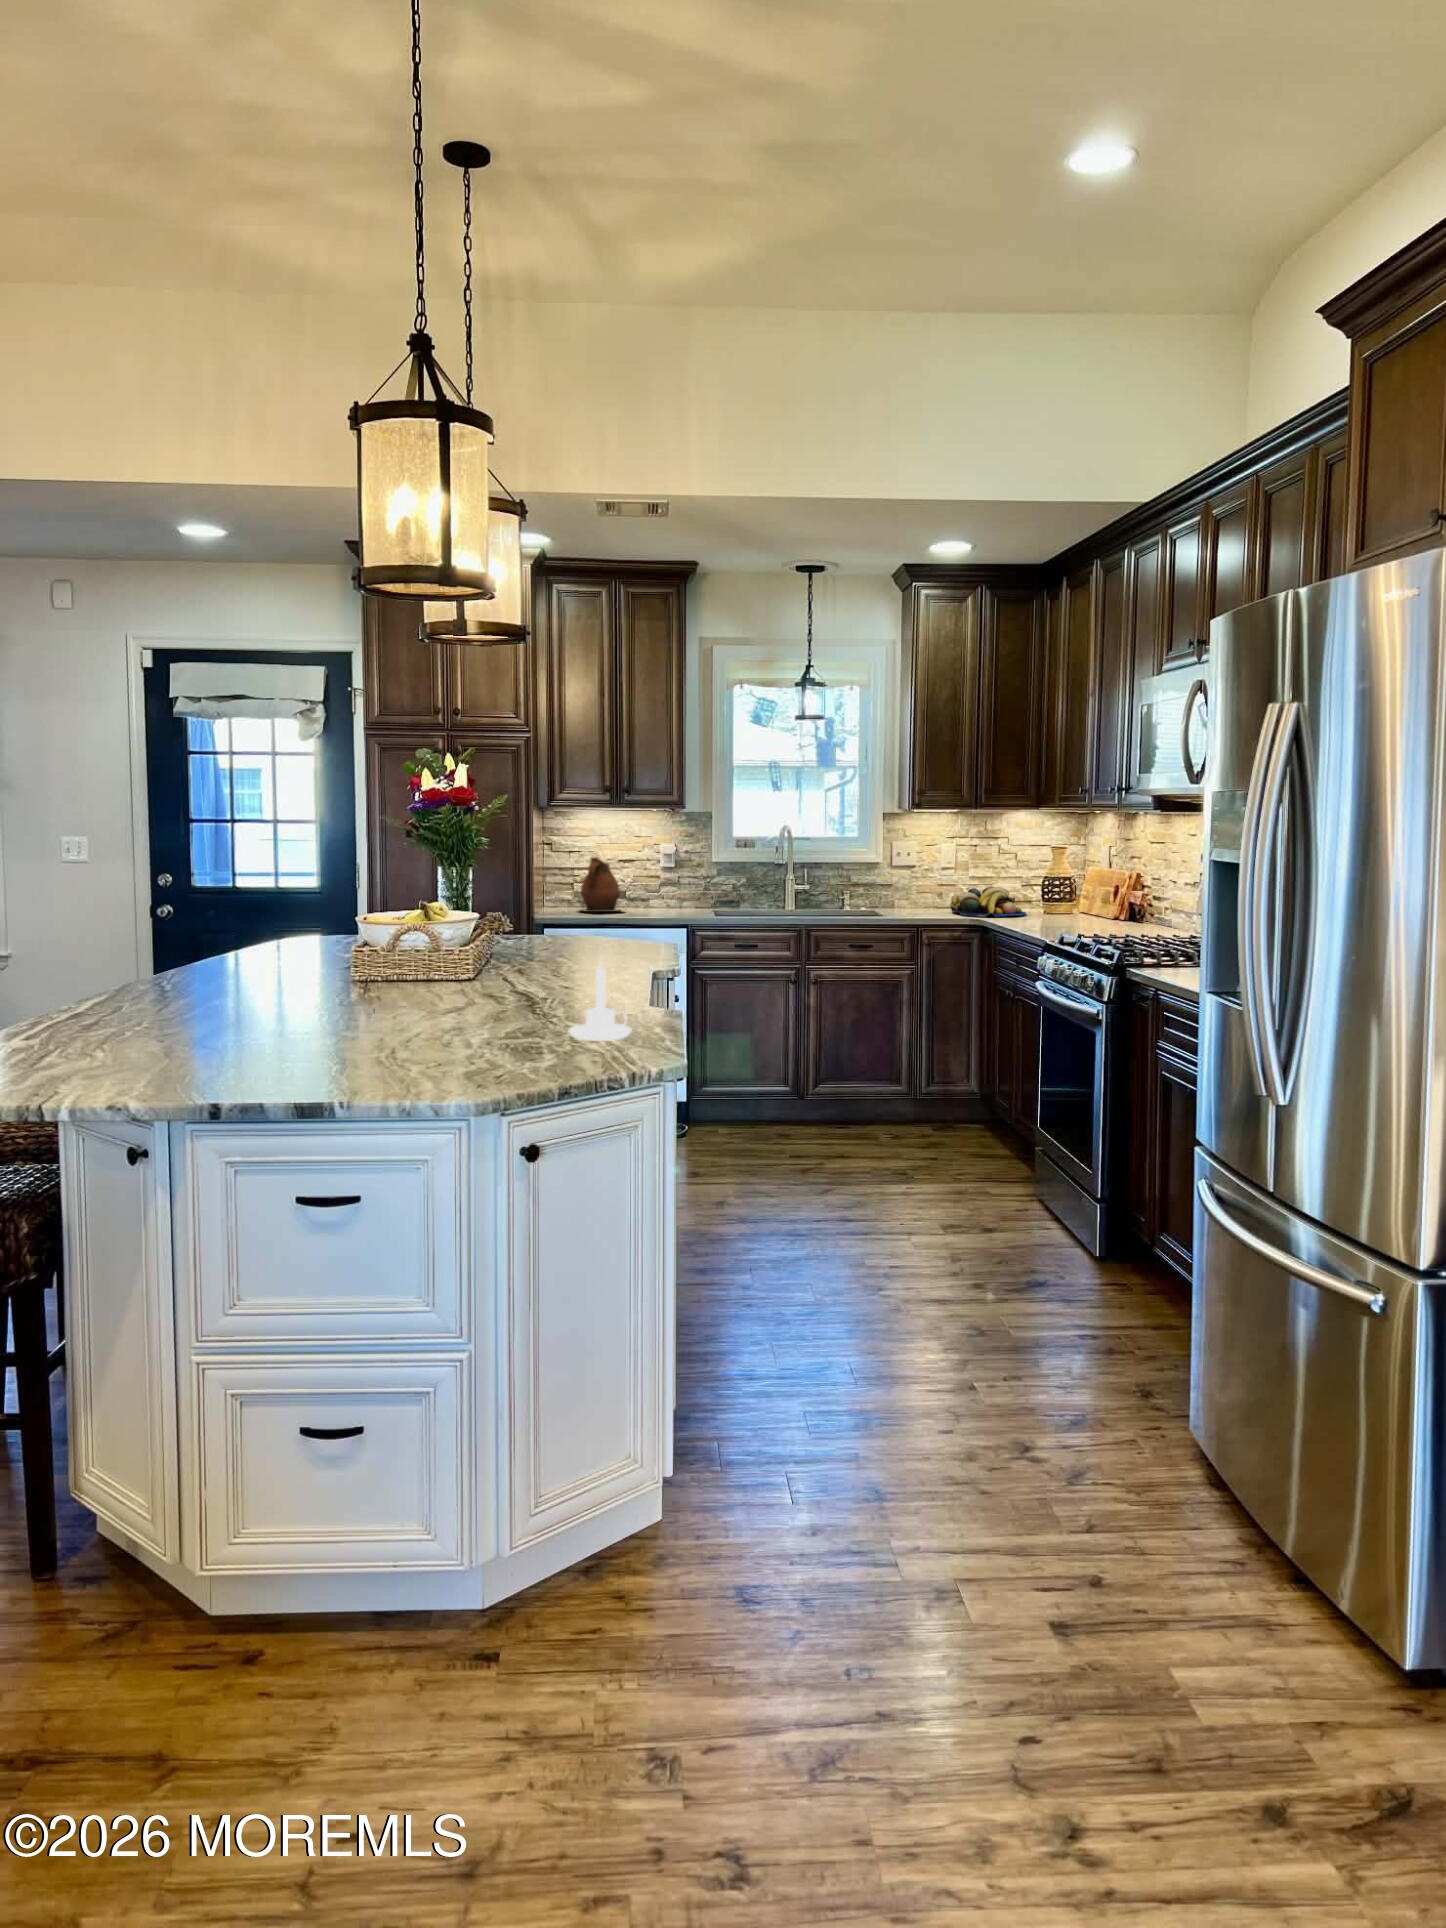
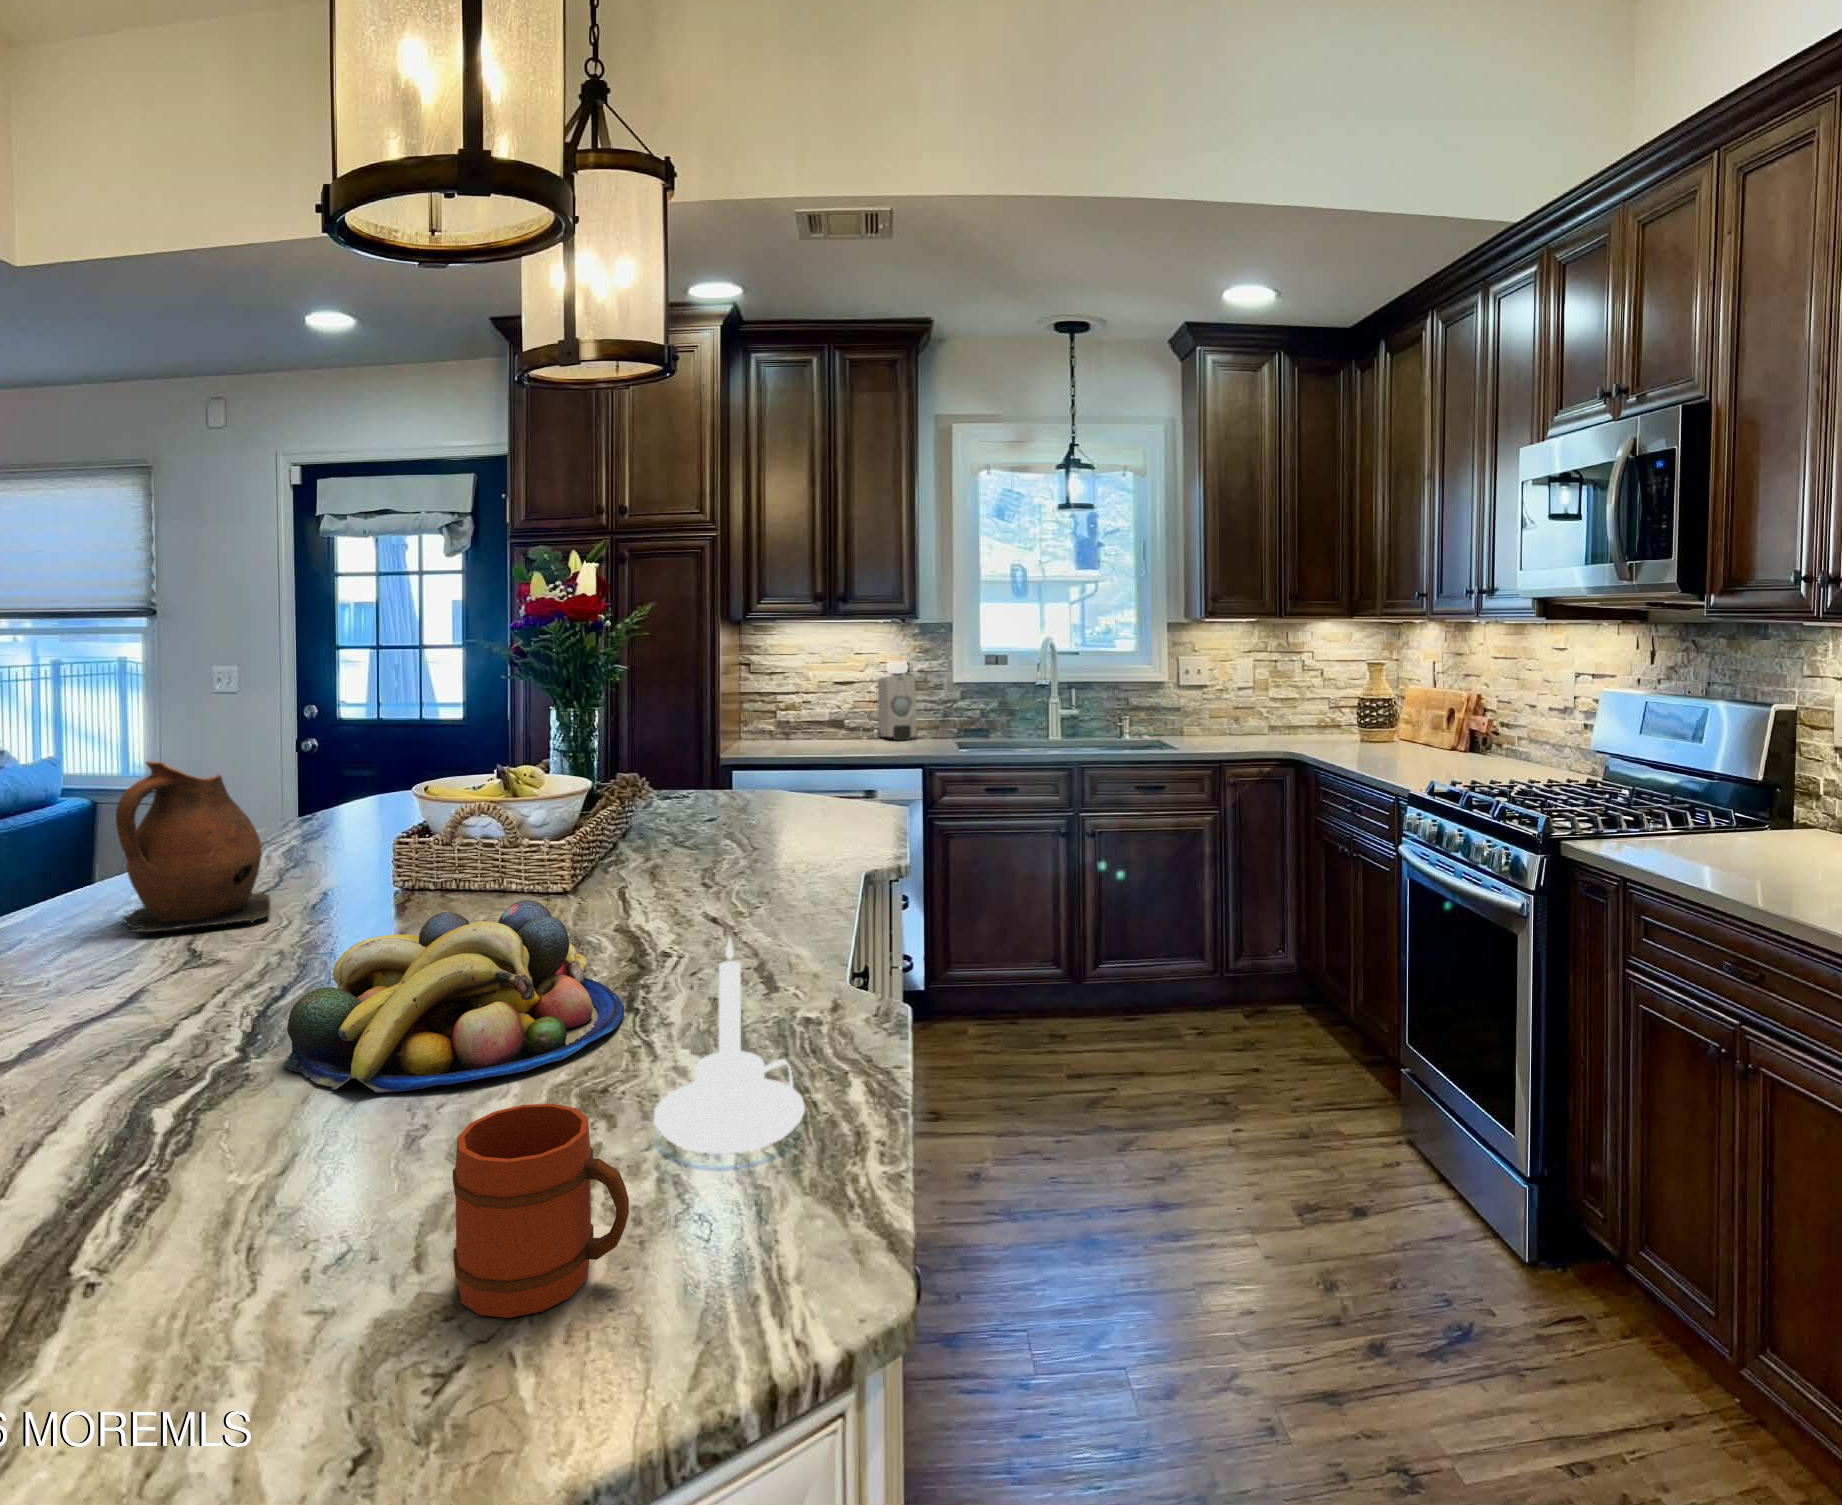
soap dispenser: none [650,855,683,907] -> present [877,676,916,740]
ceramic pitcher: present [581,857,620,912] -> present [116,761,270,932]
fruit bowl: present [950,887,1026,917] -> present [283,900,624,1093]
mug: none [514,1003,576,1064] -> present [453,1104,629,1318]

